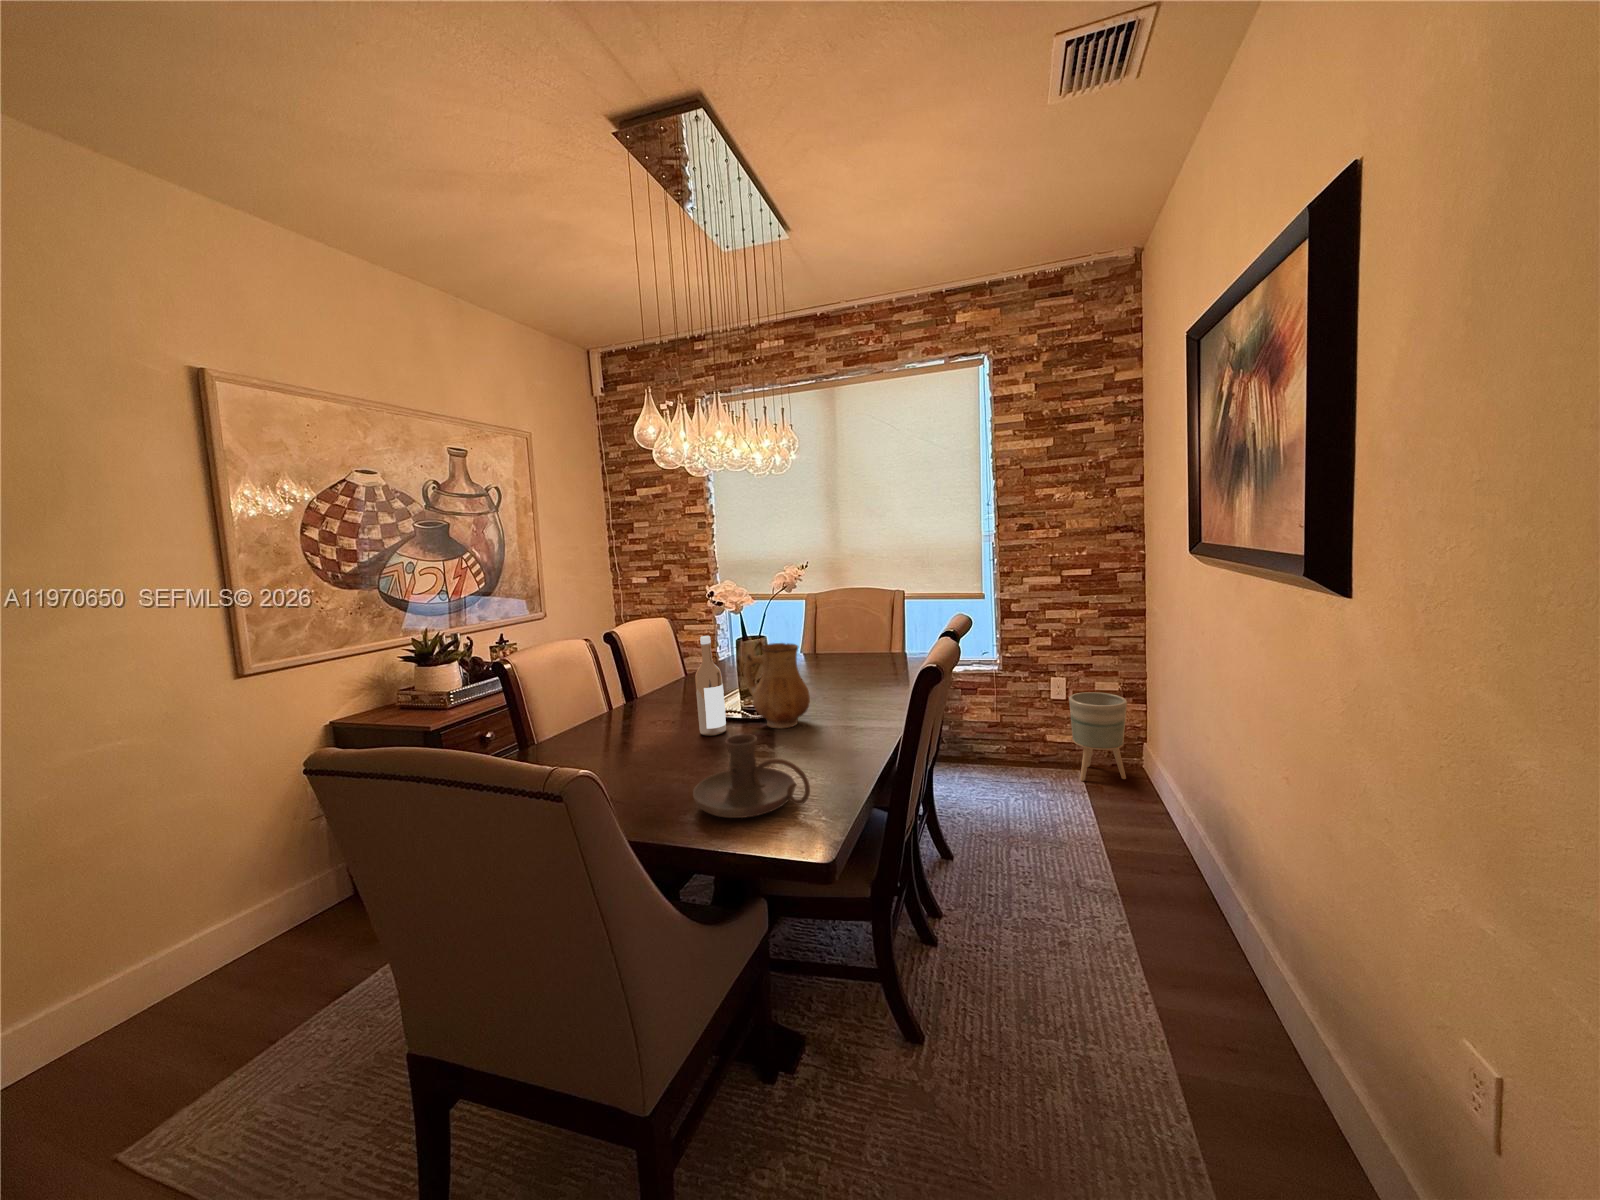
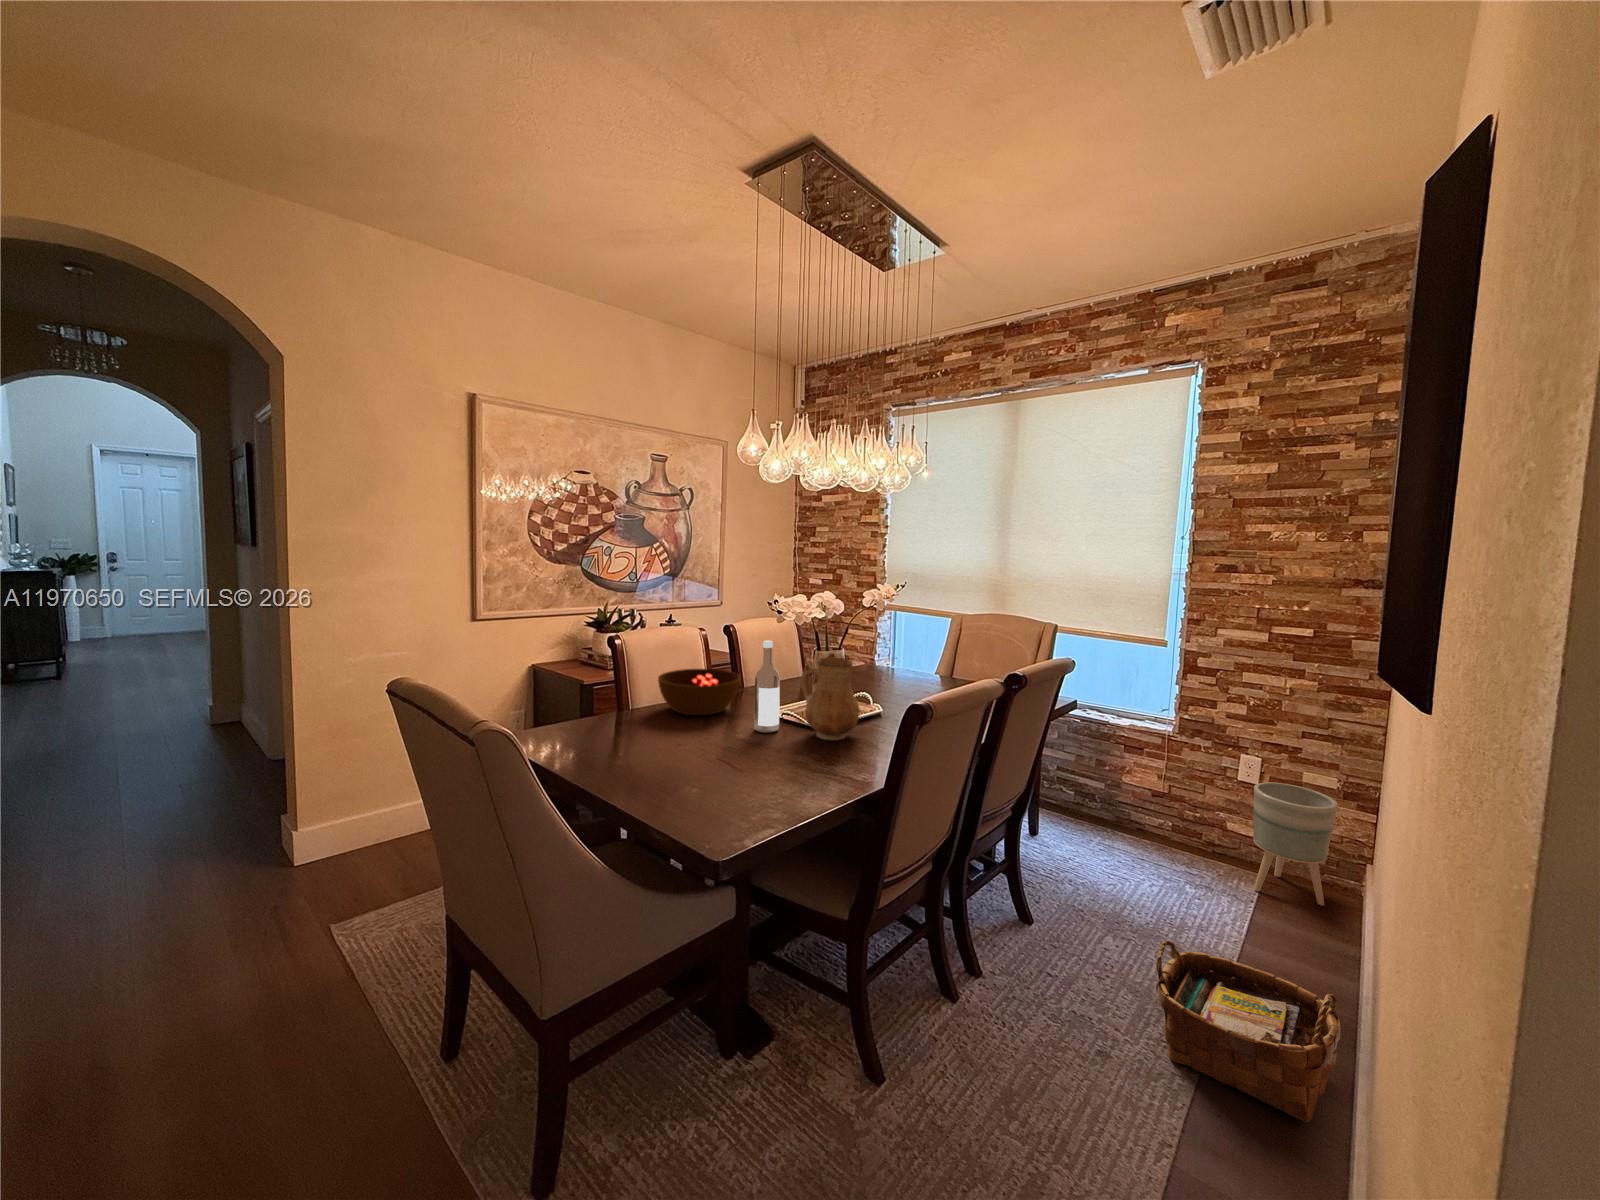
bowl: none [564,680,661,736] -> present [658,669,741,715]
candle holder: present [693,734,810,818] -> none [675,732,768,805]
woven basket: none [1078,834,1216,937] -> present [1156,941,1340,1122]

